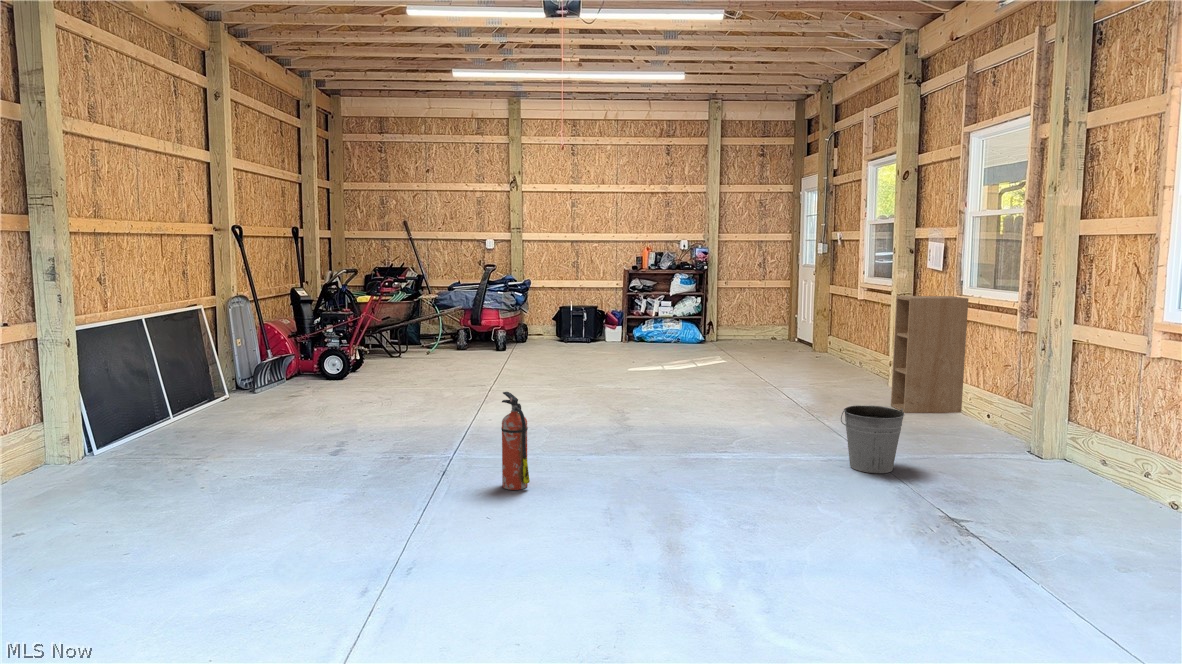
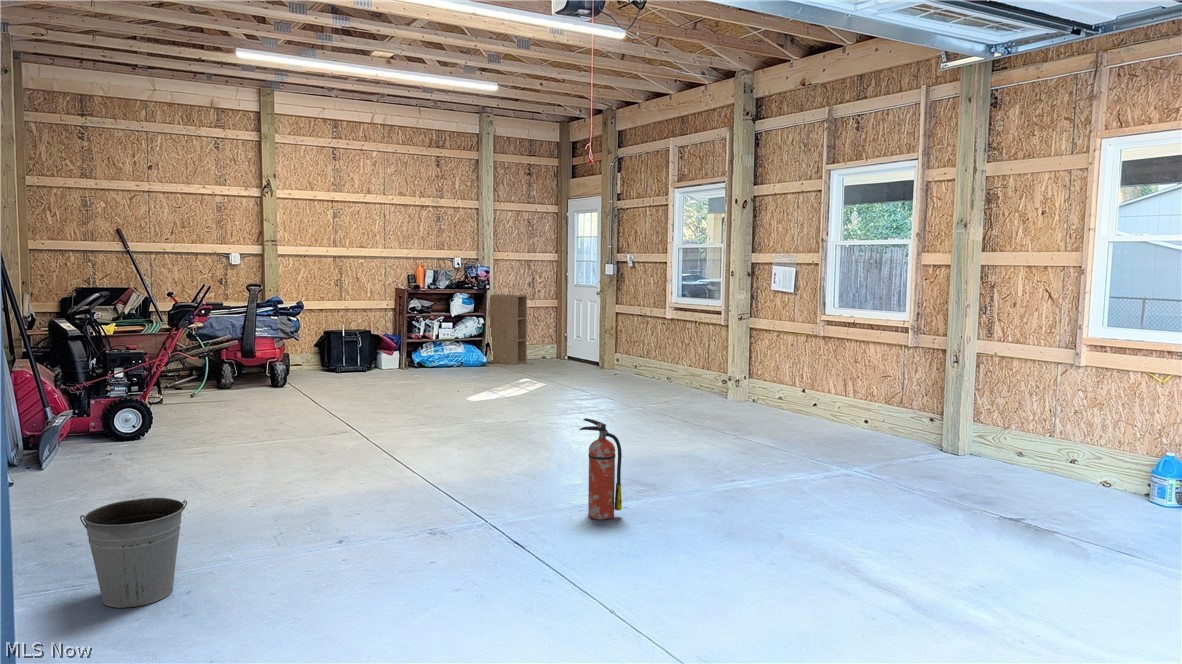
shelving unit: present [891,296,968,413] -> present [488,294,527,364]
bucket: present [841,405,904,473] -> present [80,498,187,608]

